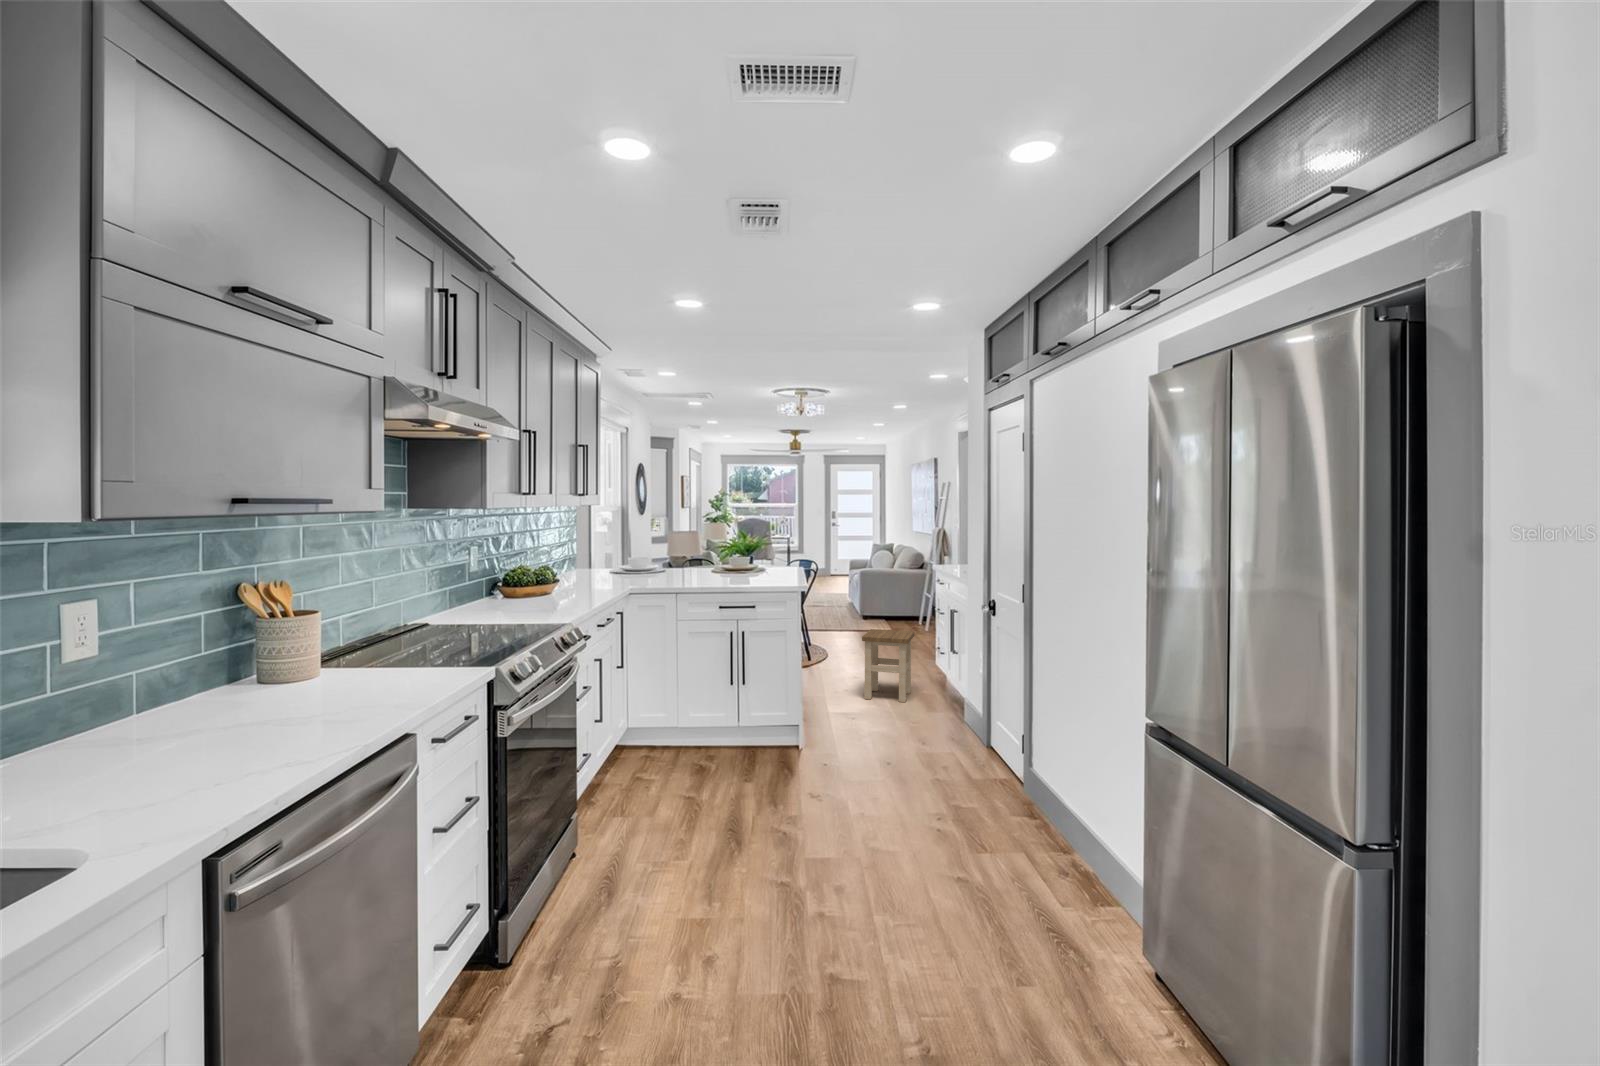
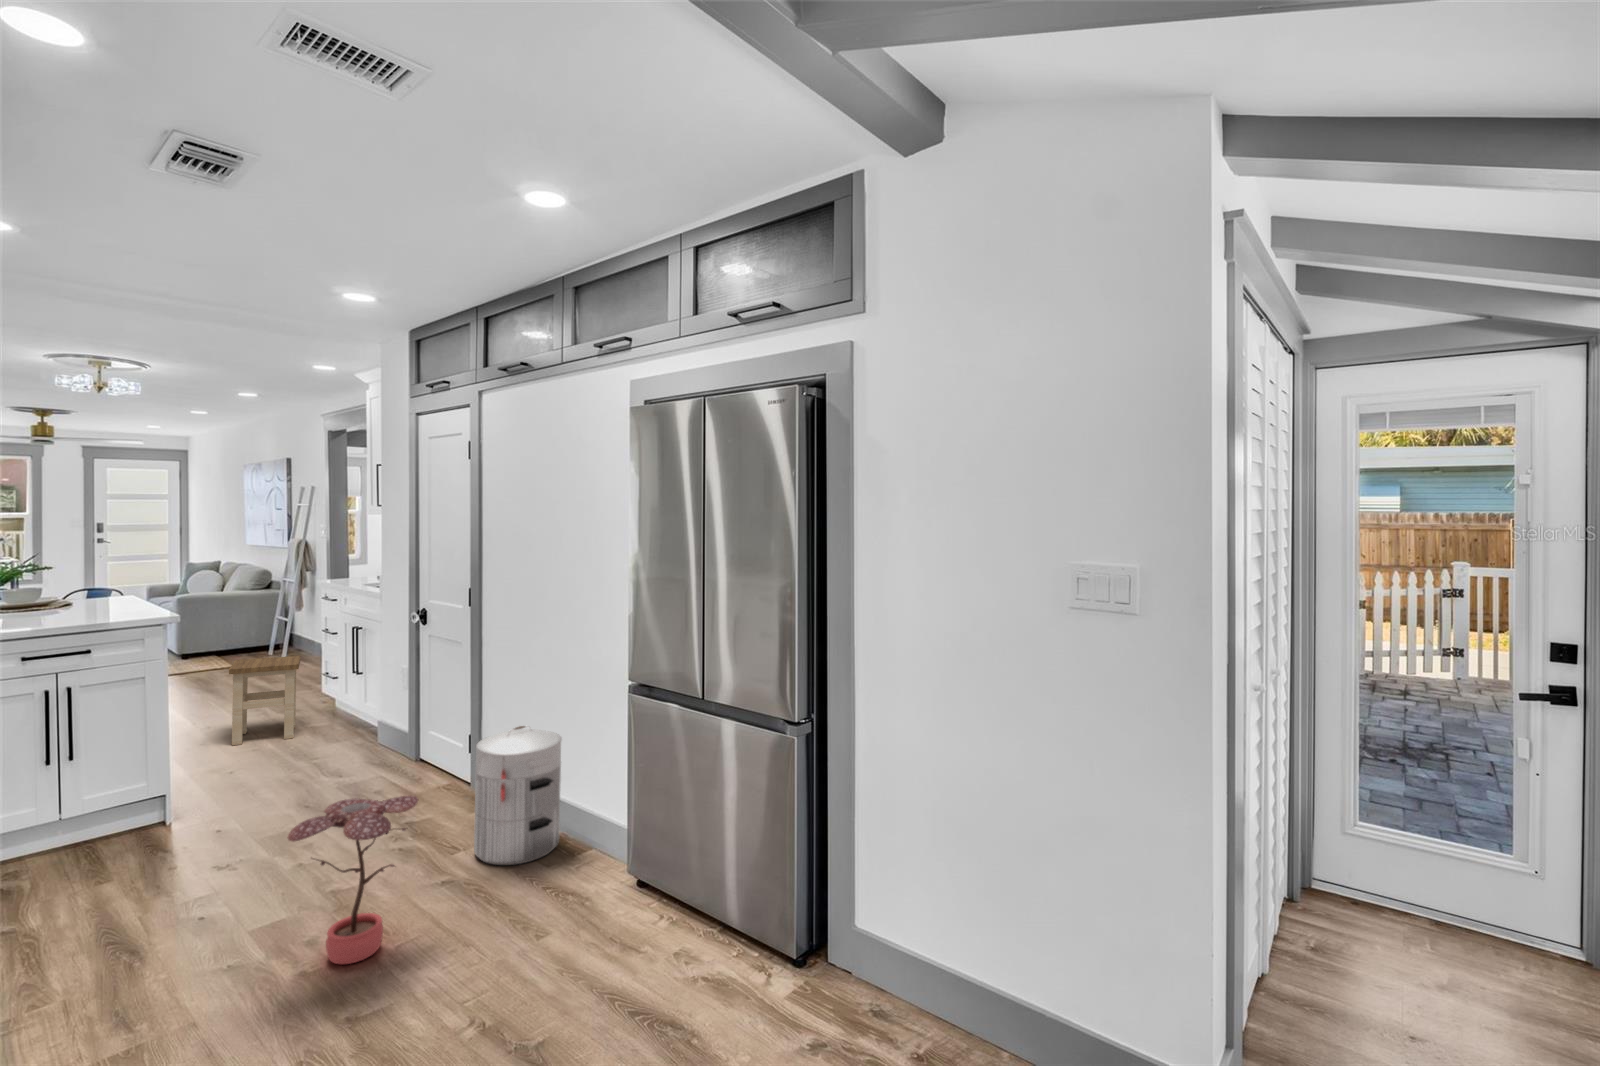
waste bin: none [995,743,1088,893] -> present [474,726,562,865]
potted plant: none [815,776,919,926] -> present [287,796,418,964]

